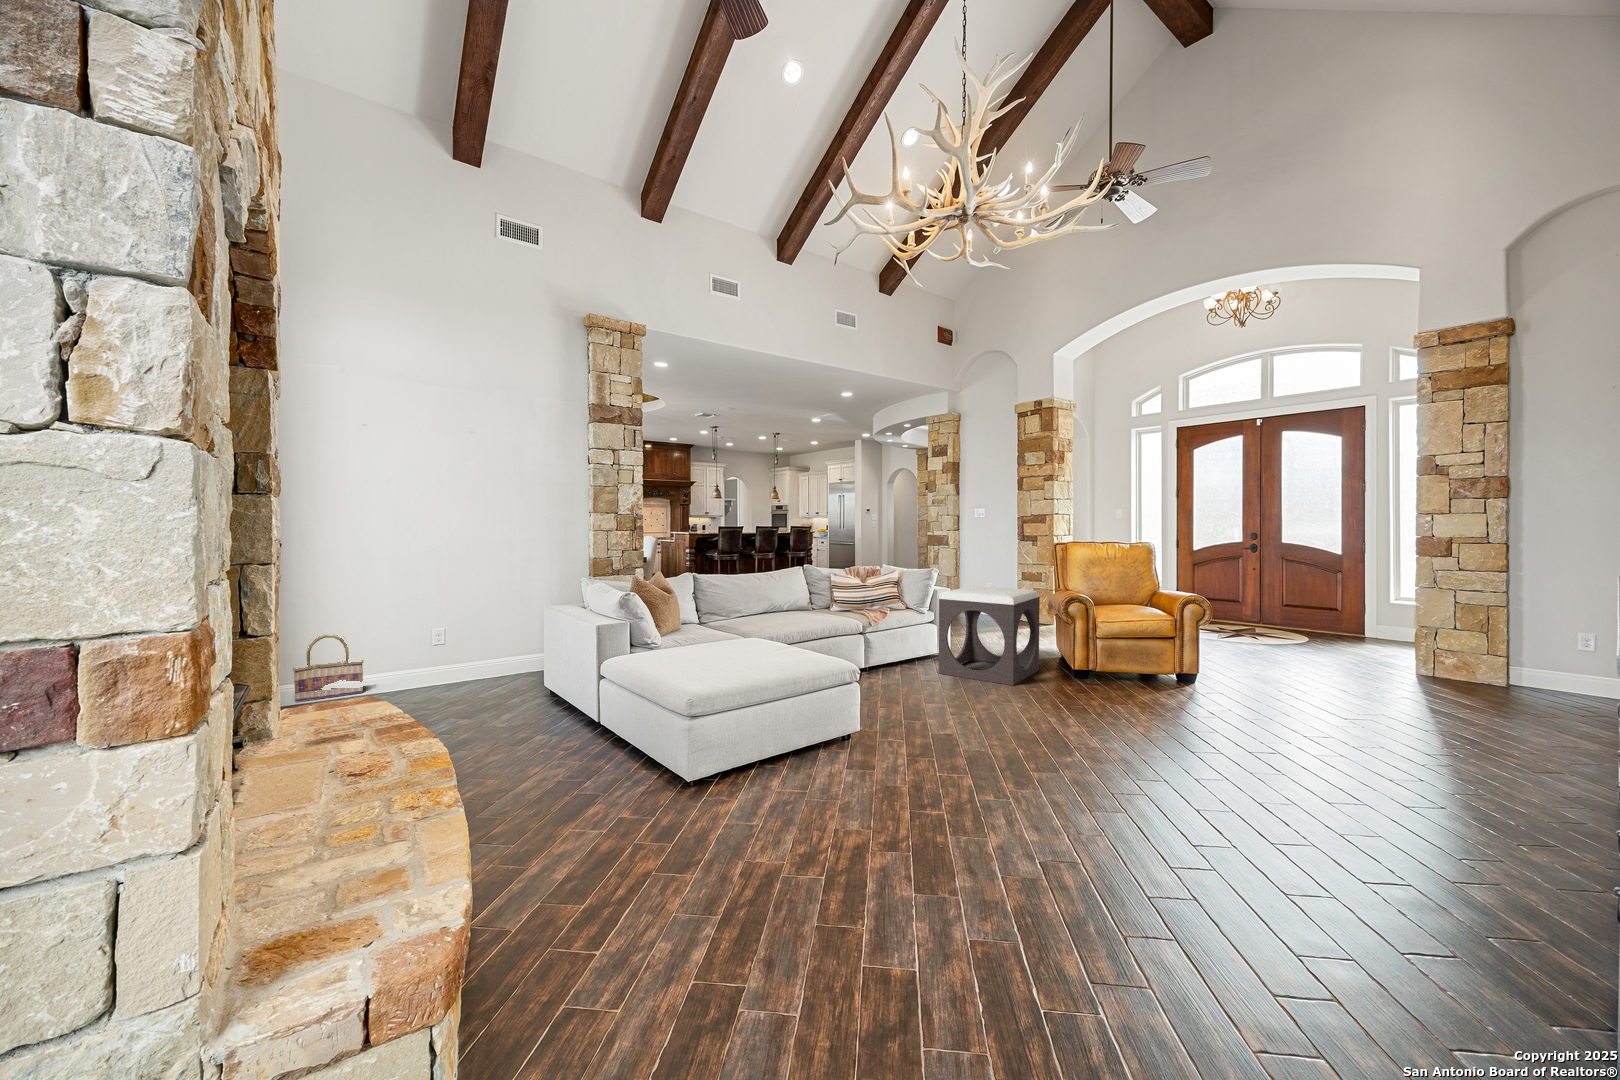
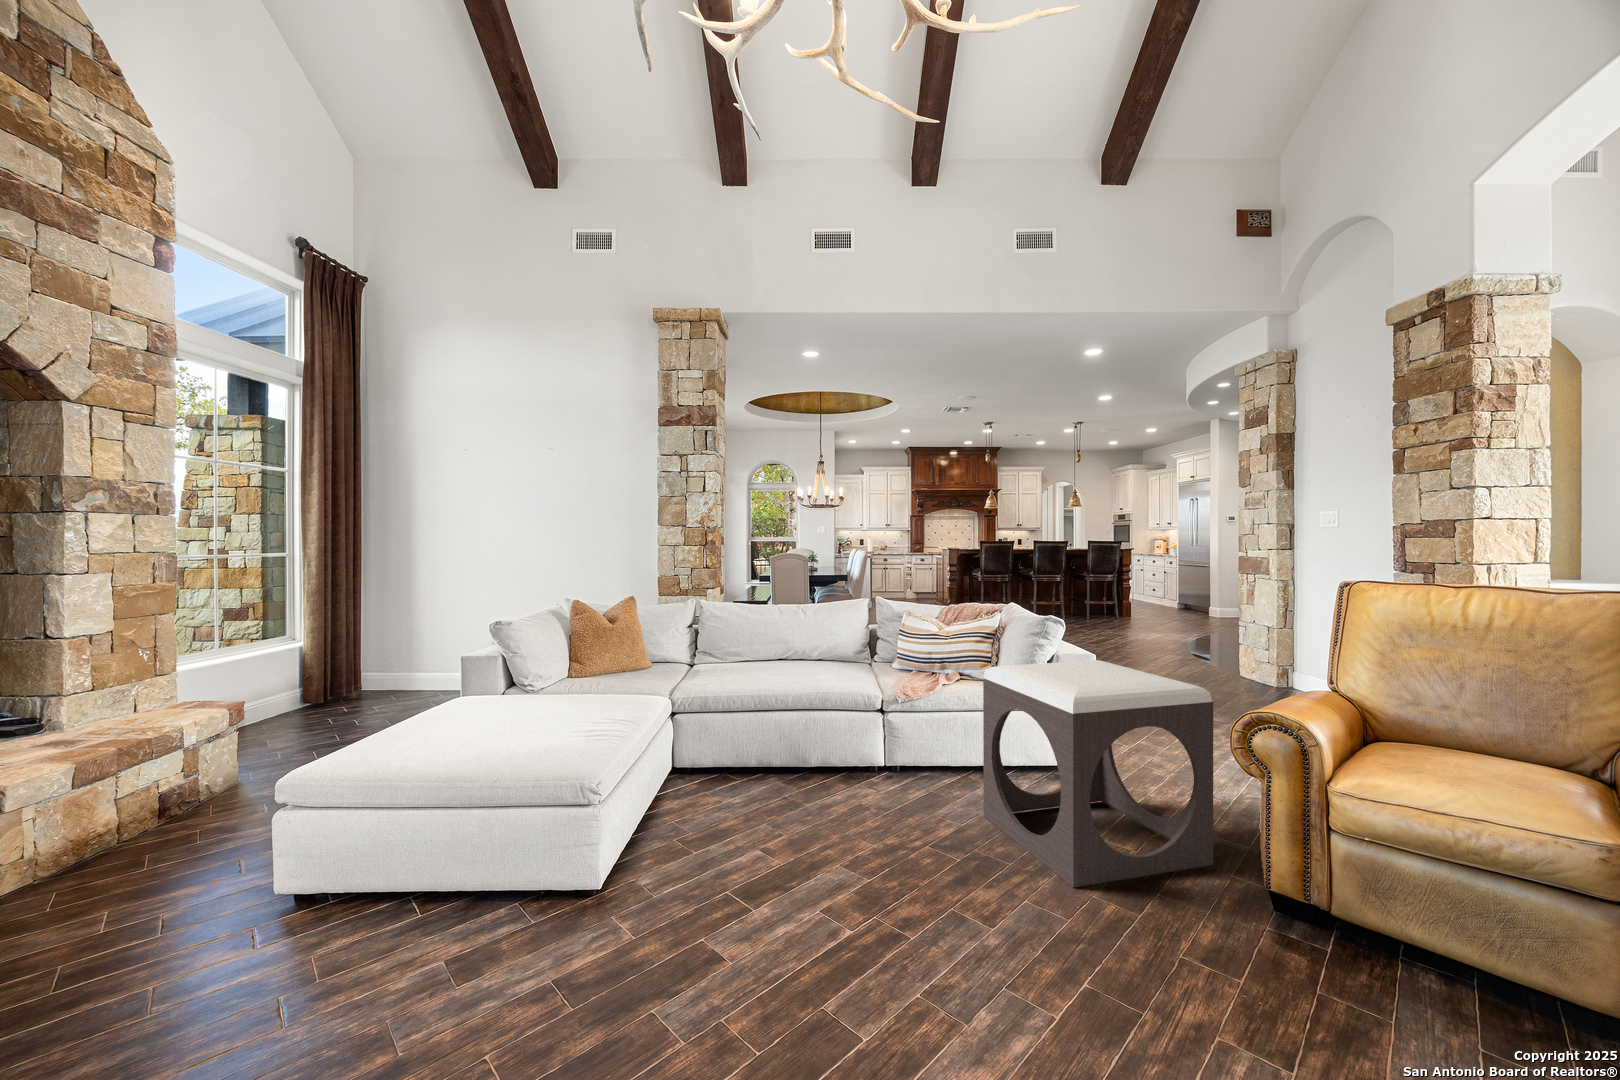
basket: present [293,635,363,702] -> none [377,636,443,698]

